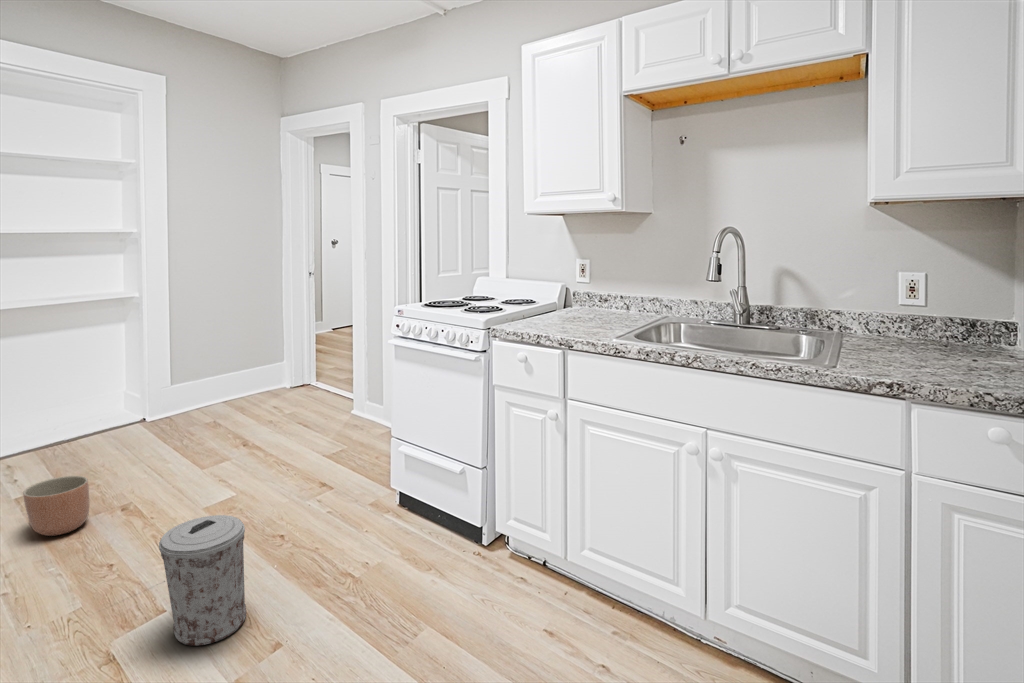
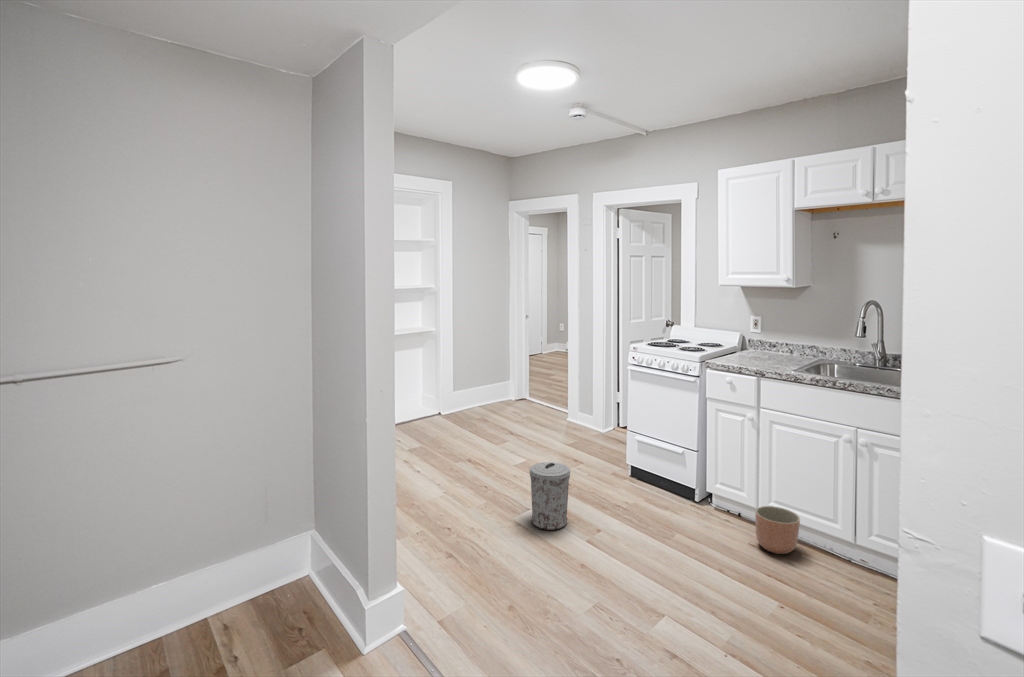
planter: present [23,476,89,536] -> present [755,506,800,554]

